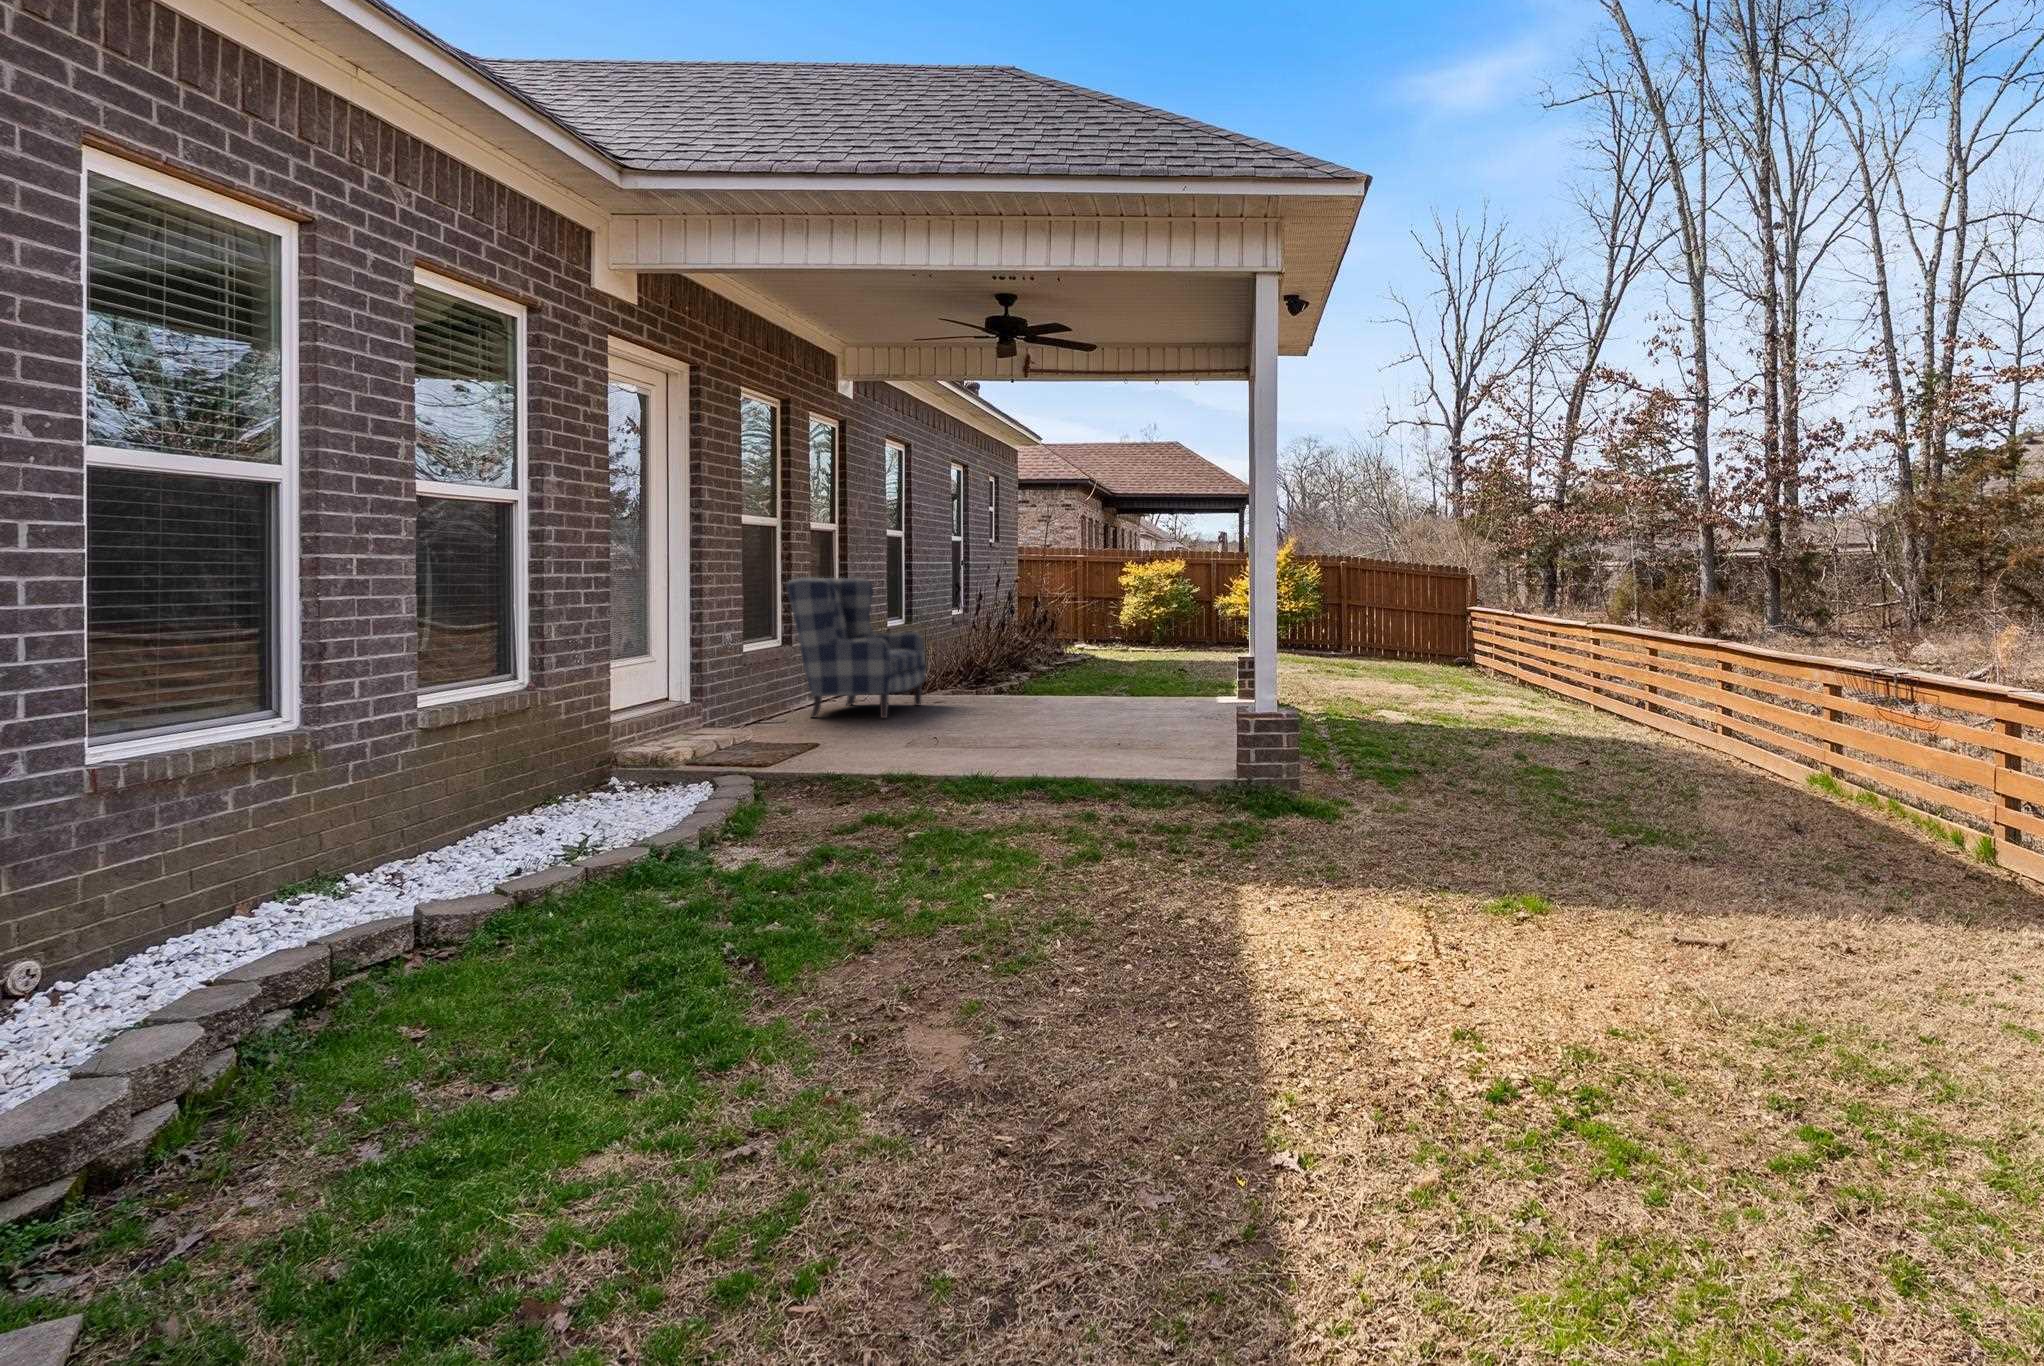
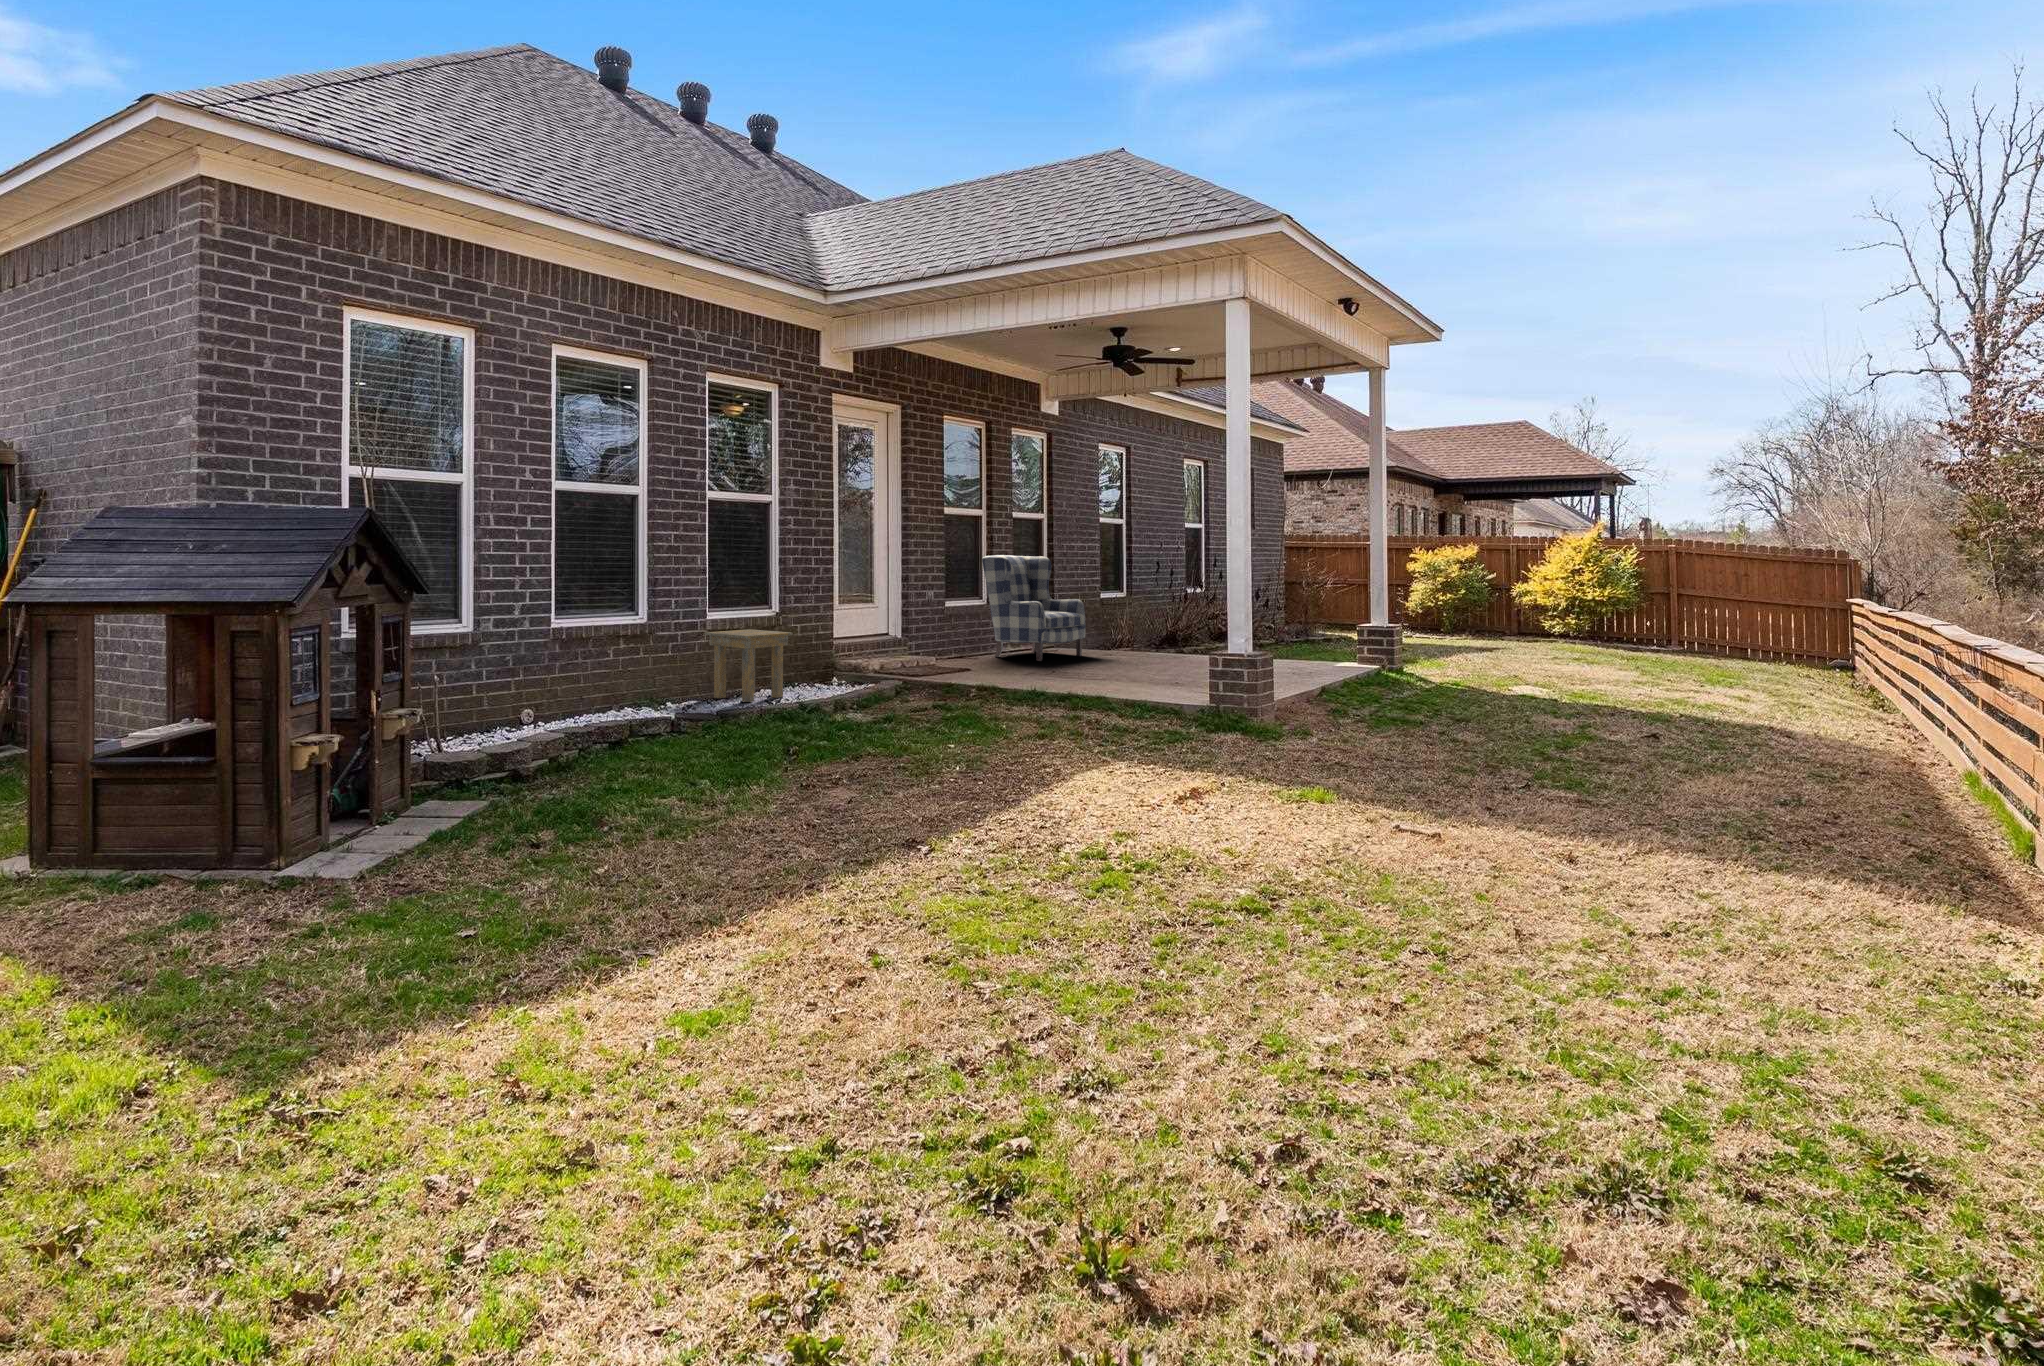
side table: none [417,718,597,853] -> present [705,629,793,702]

